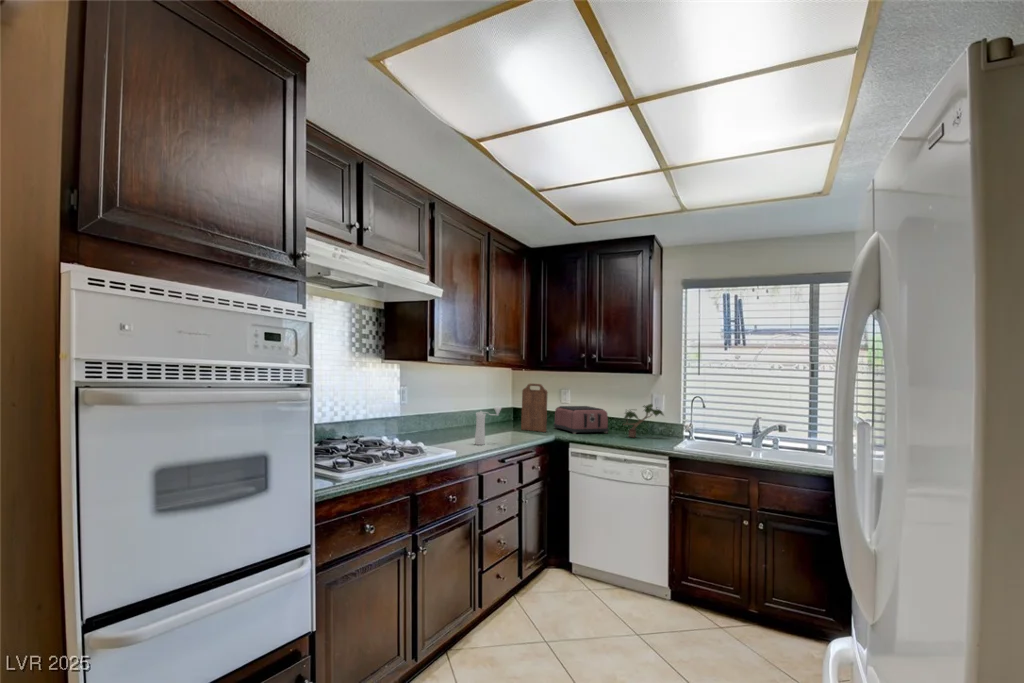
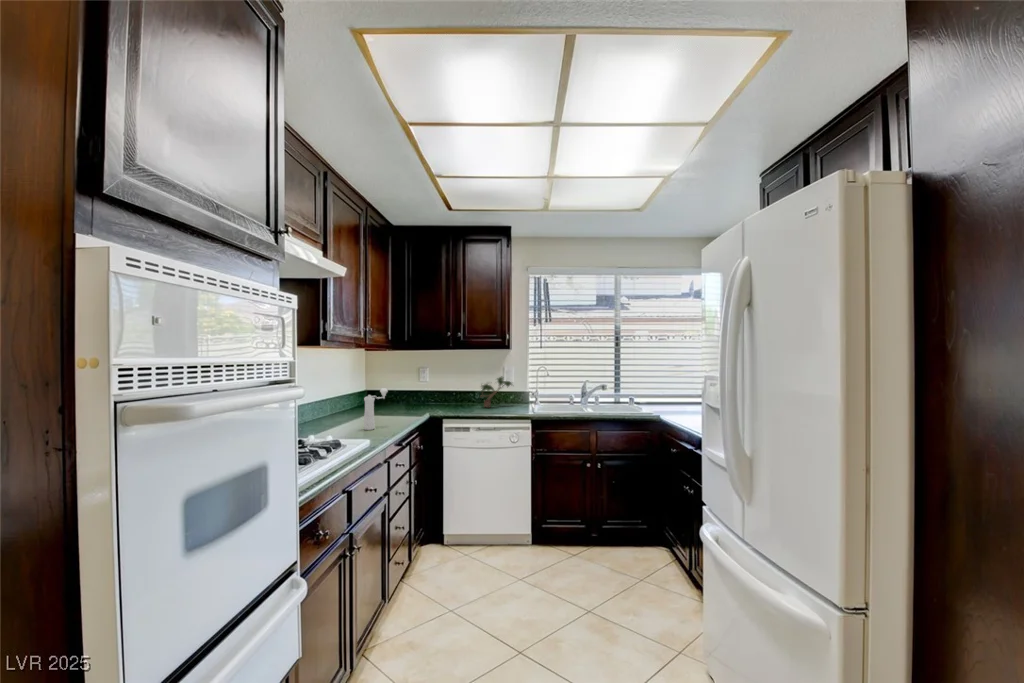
cutting board: present [521,384,548,432] -> none [383,364,410,411]
toaster: present [554,406,609,434] -> none [410,382,464,410]

